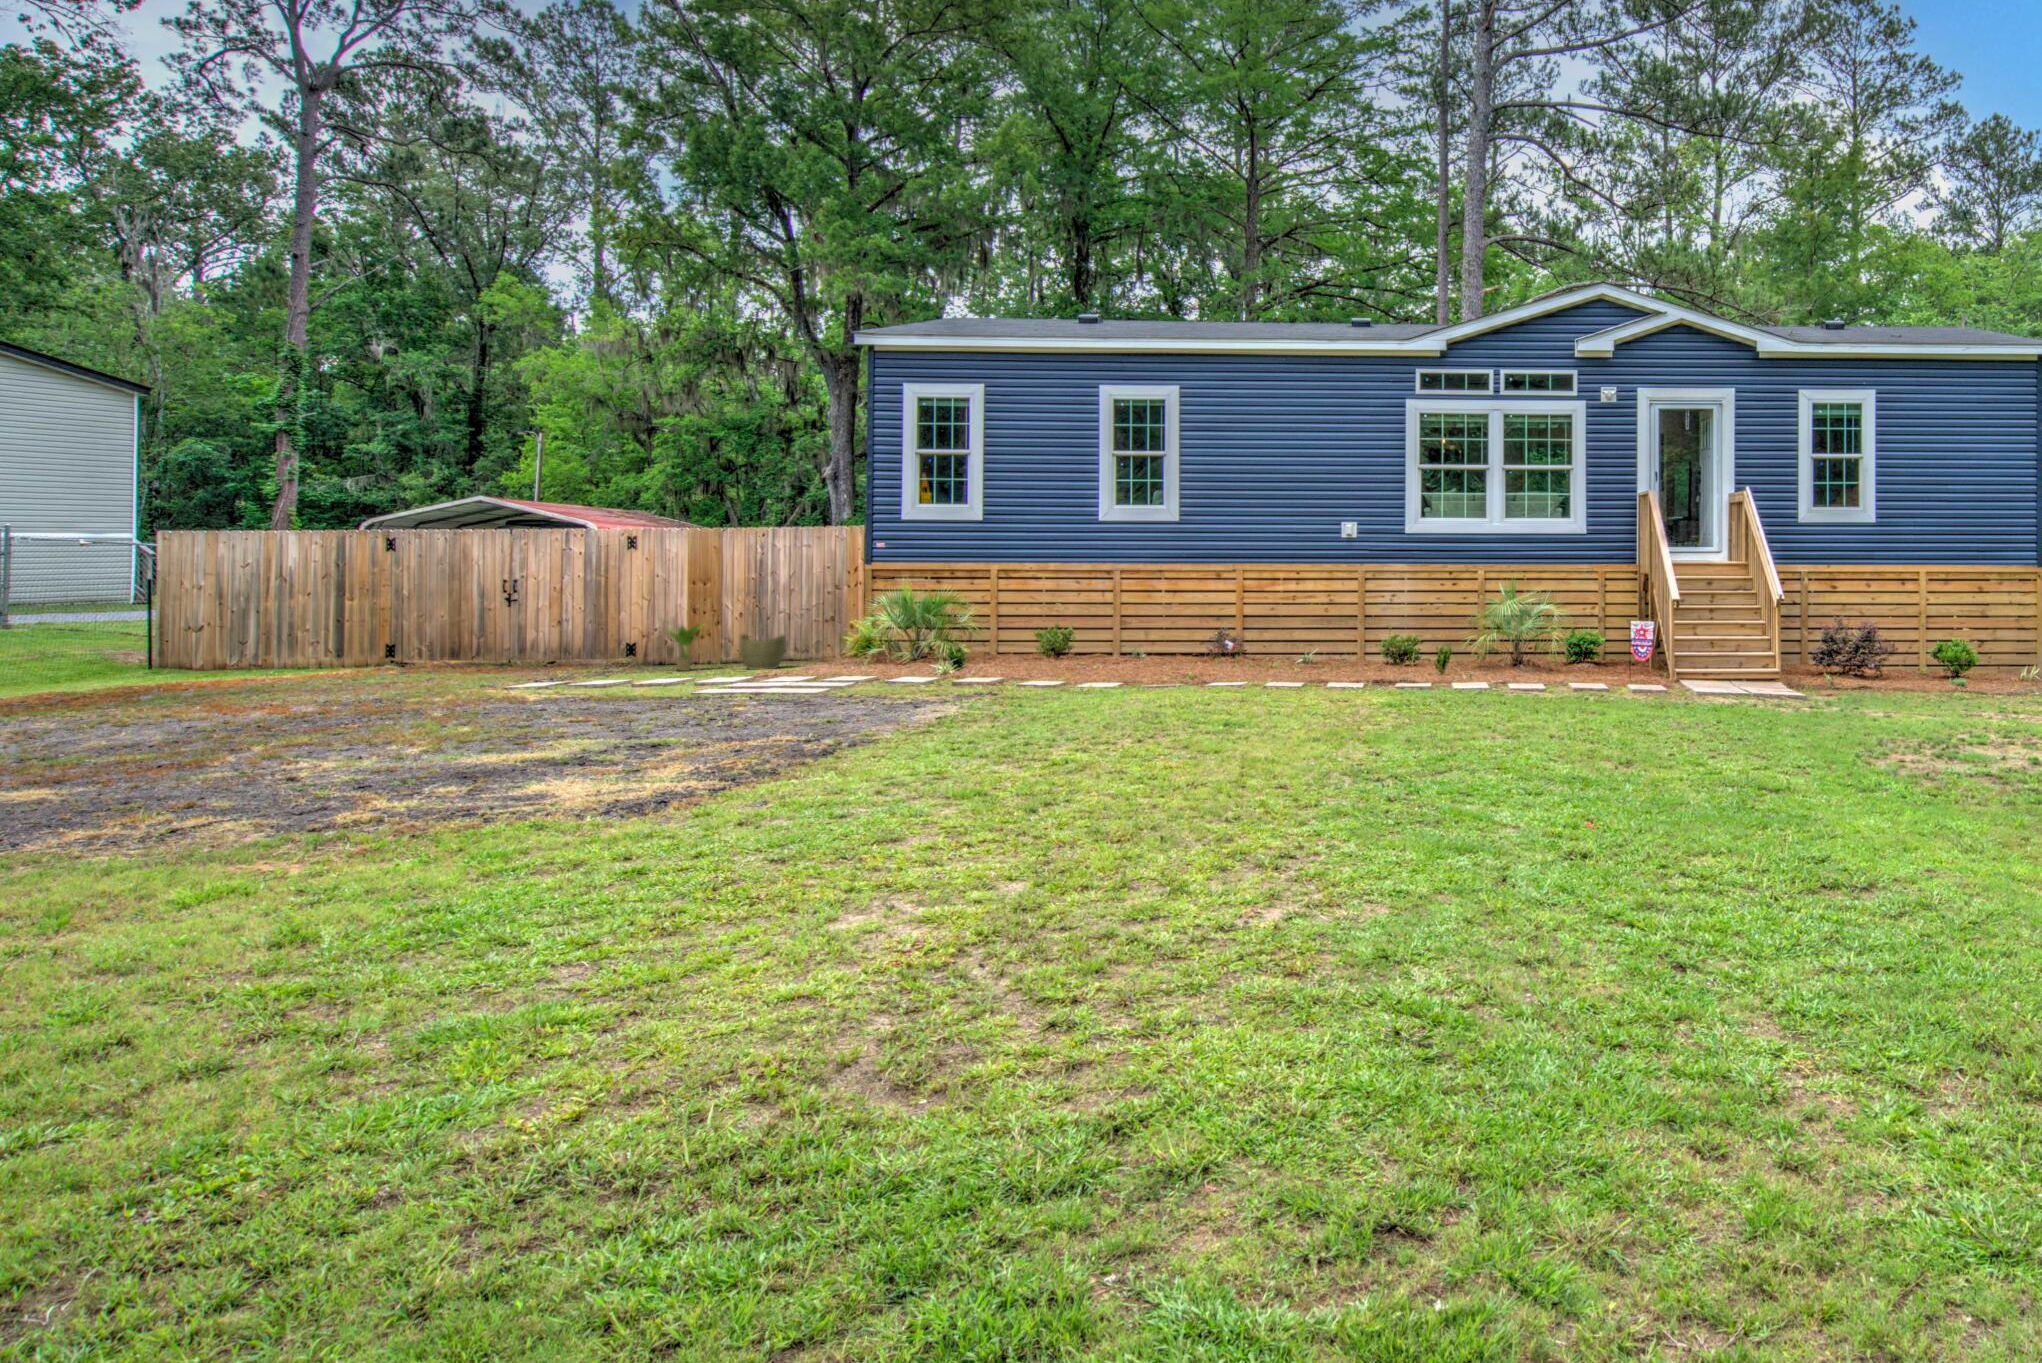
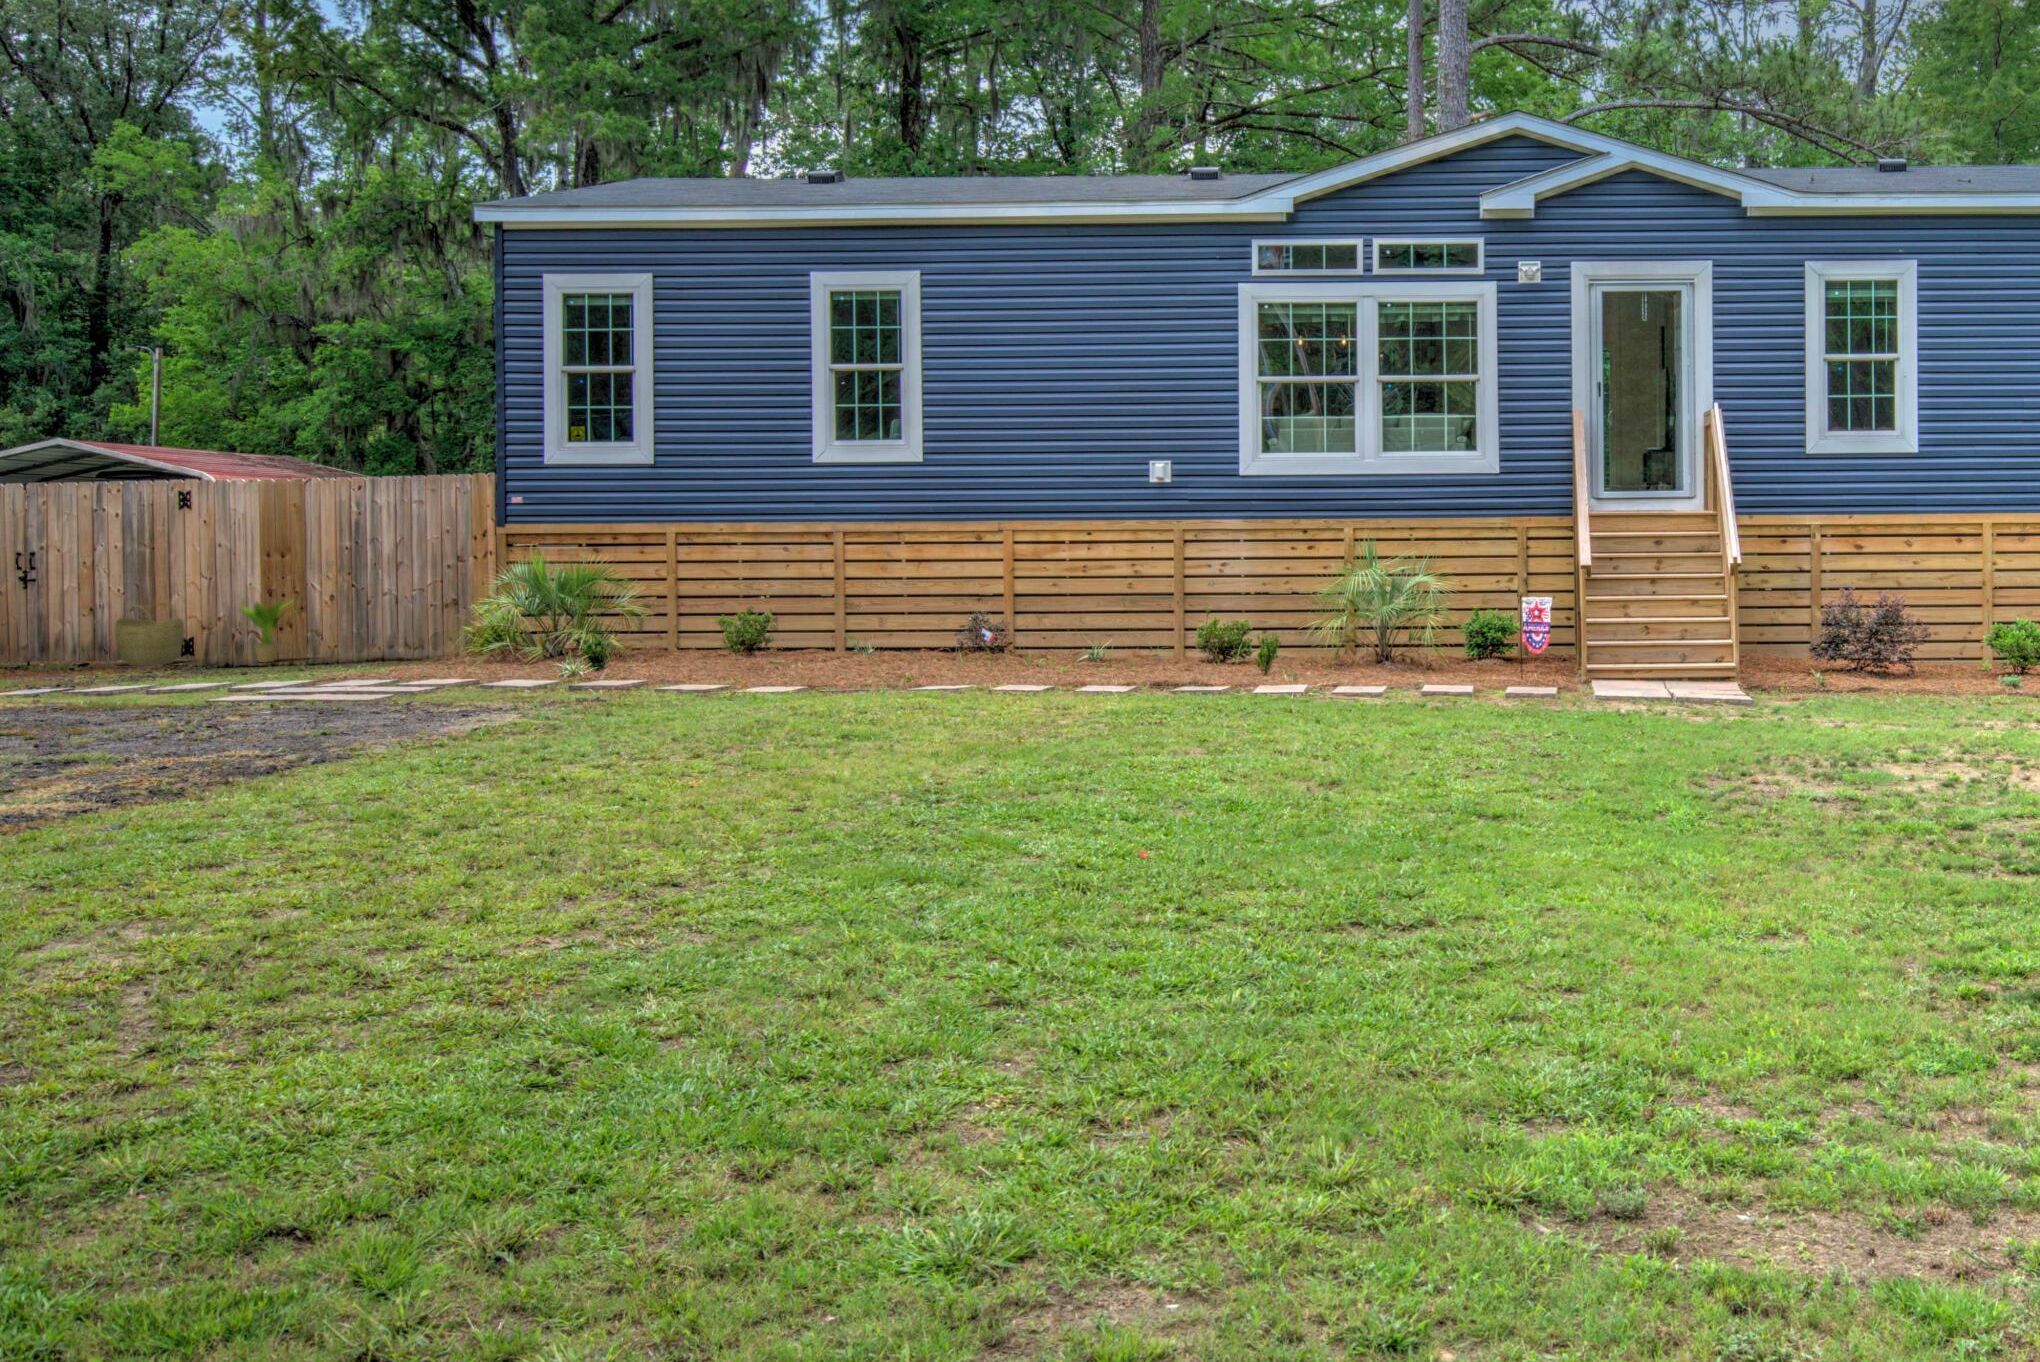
woven basket: present [739,628,786,669] -> present [114,609,184,666]

